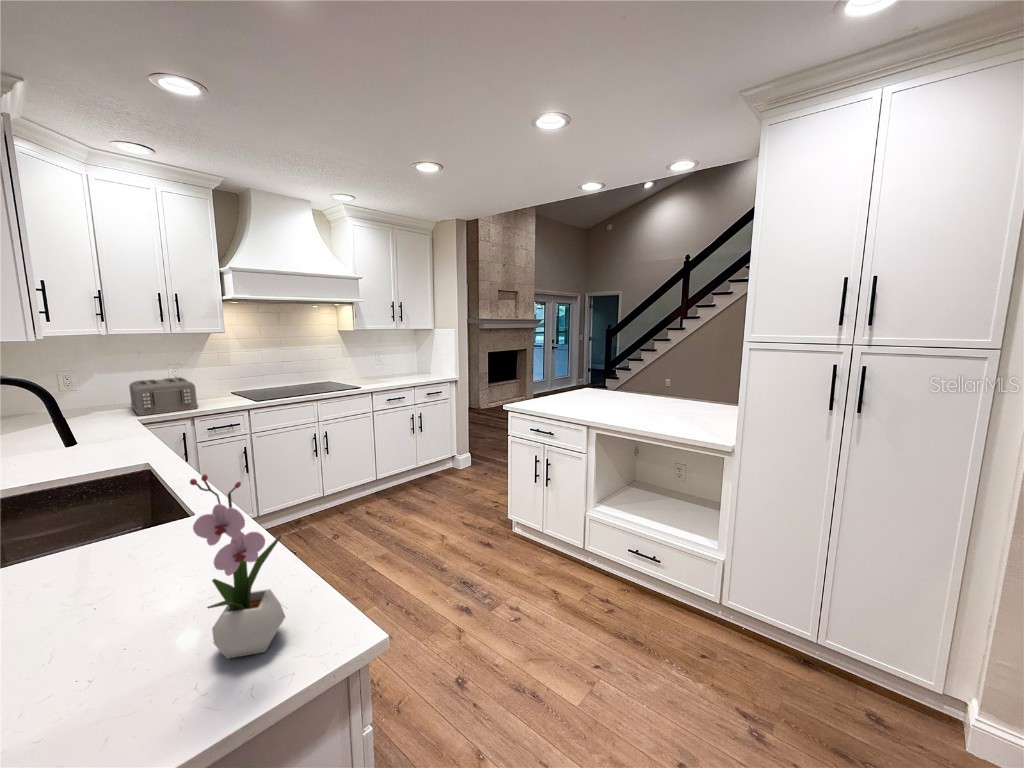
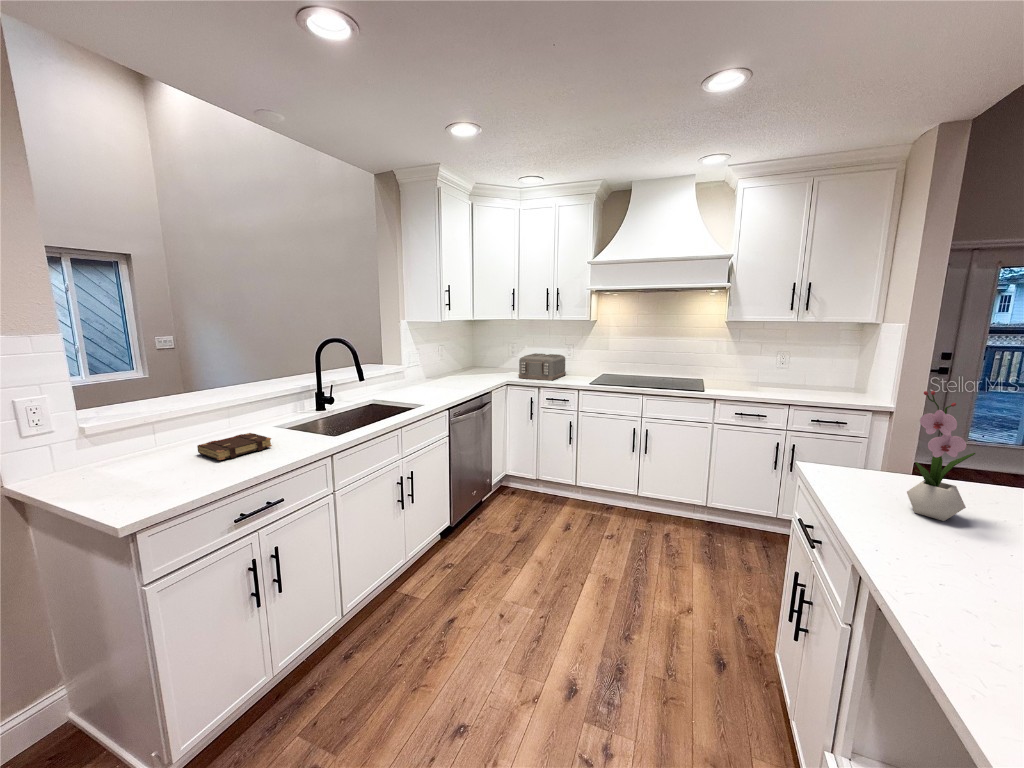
flower arrangement: present [190,474,285,659] -> present [907,391,975,521]
book: none [61,552,175,641] -> present [197,433,272,460]

